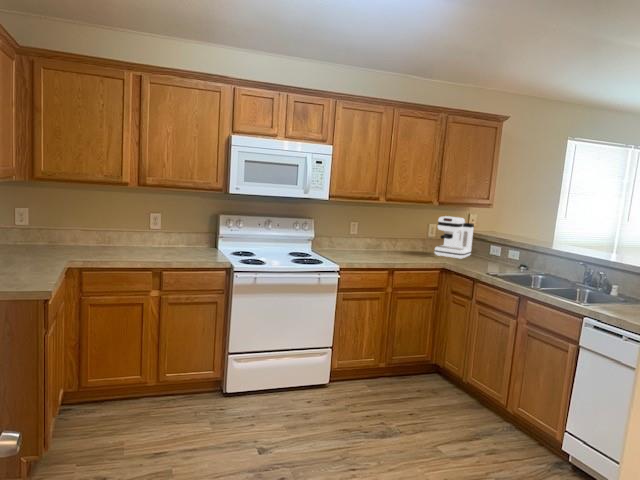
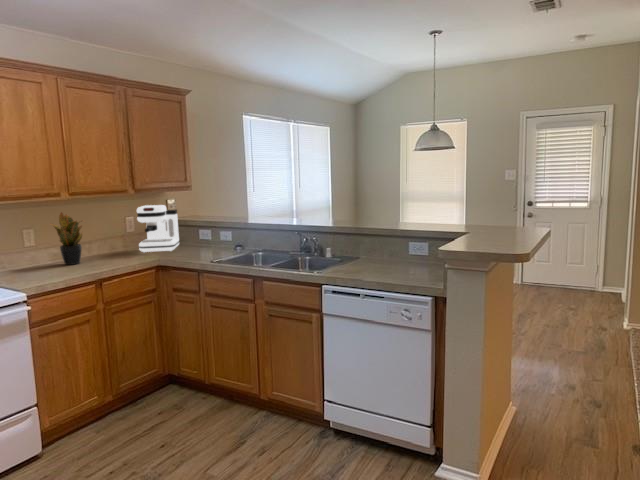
potted plant: none [368,210,396,254] -> present [51,213,82,265]

